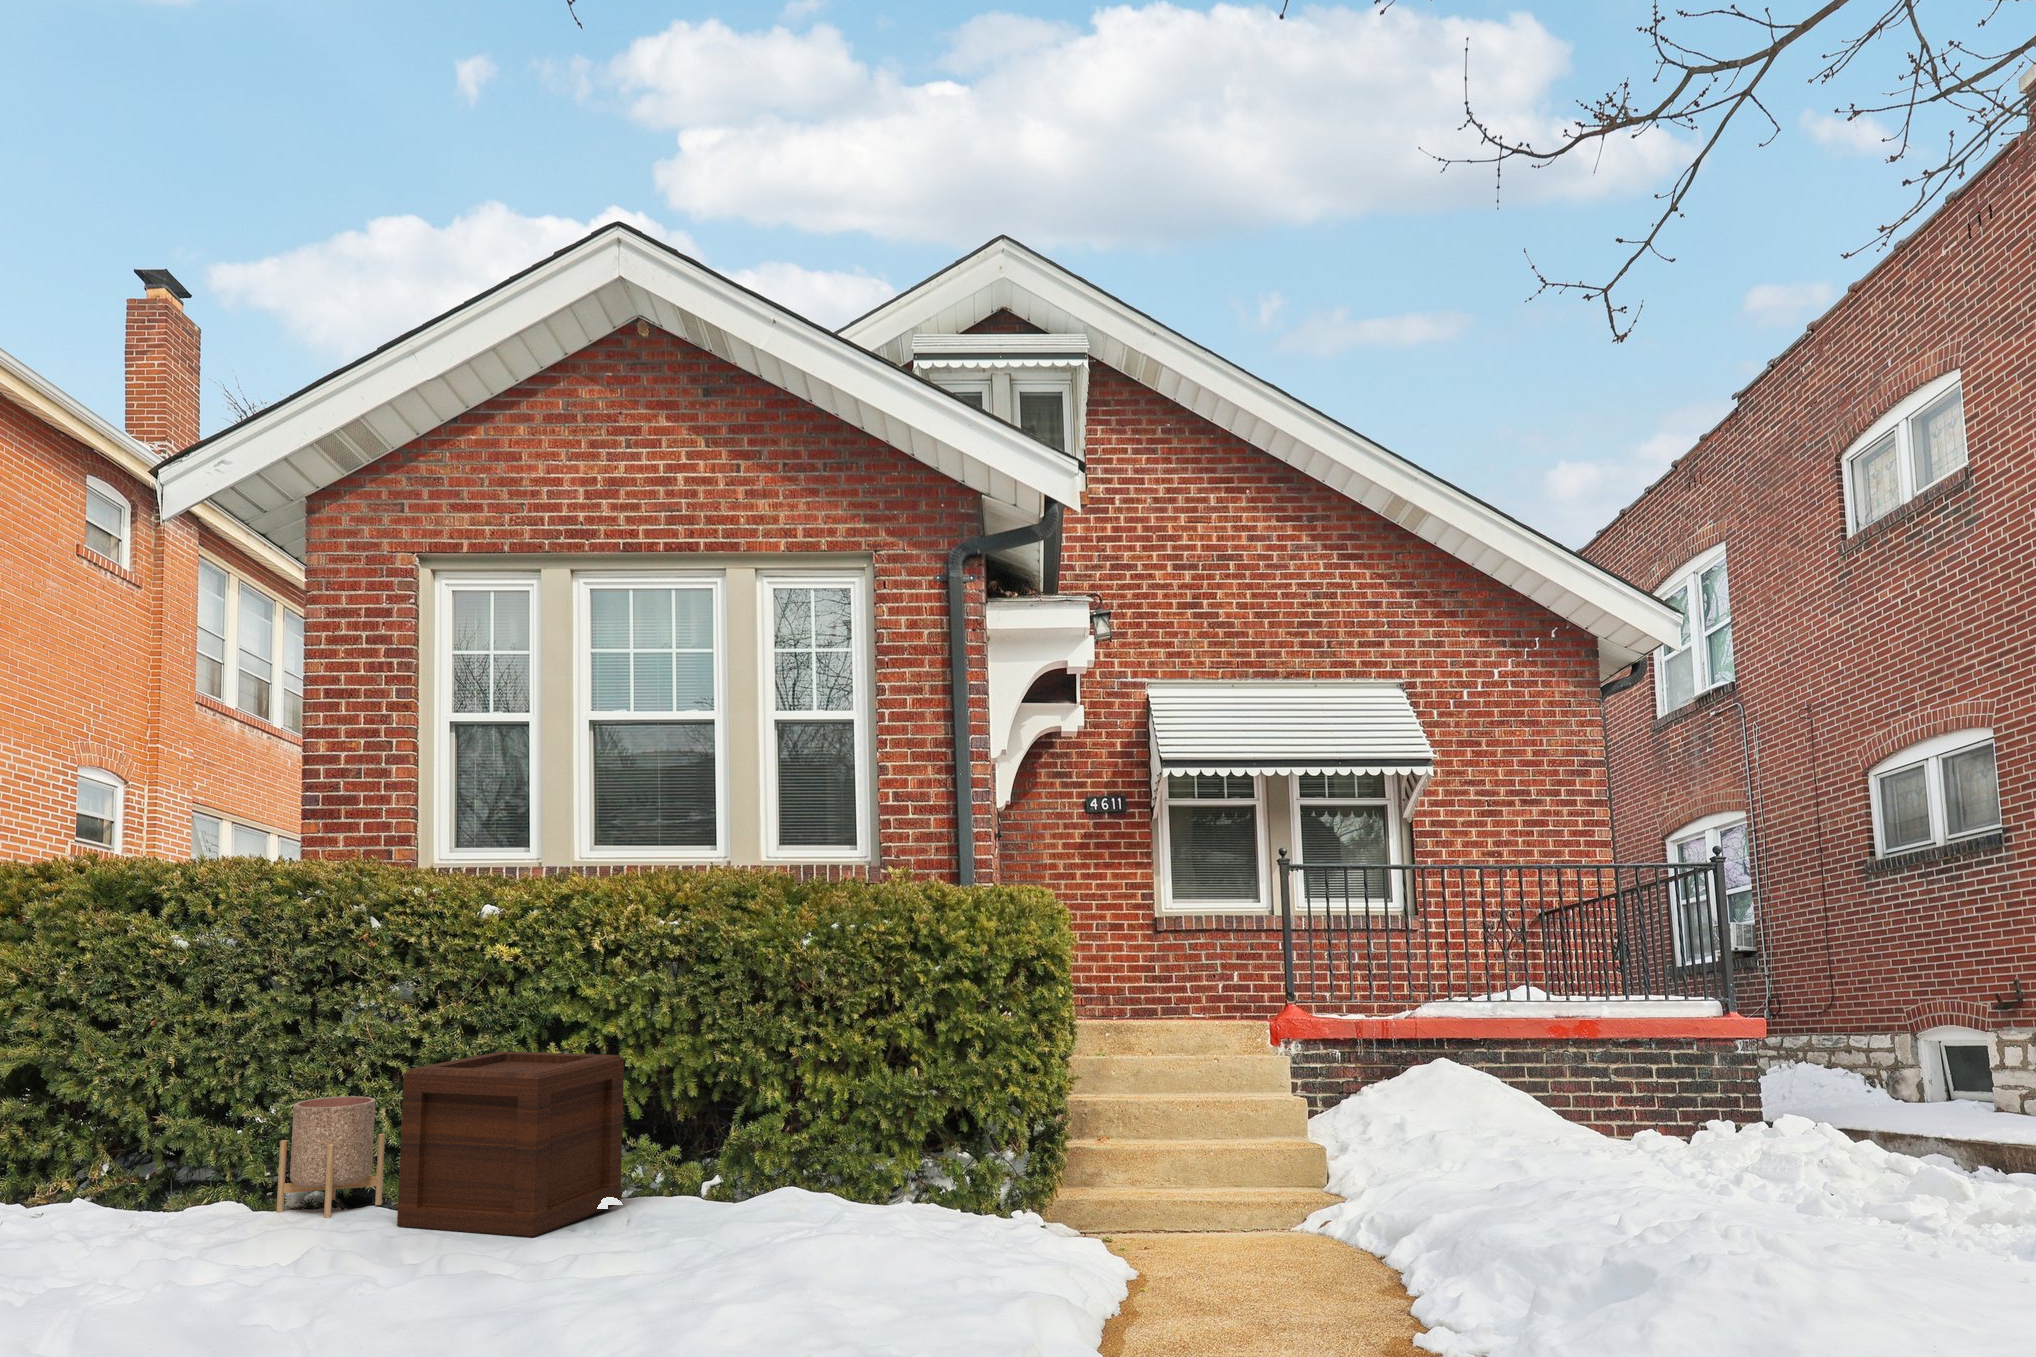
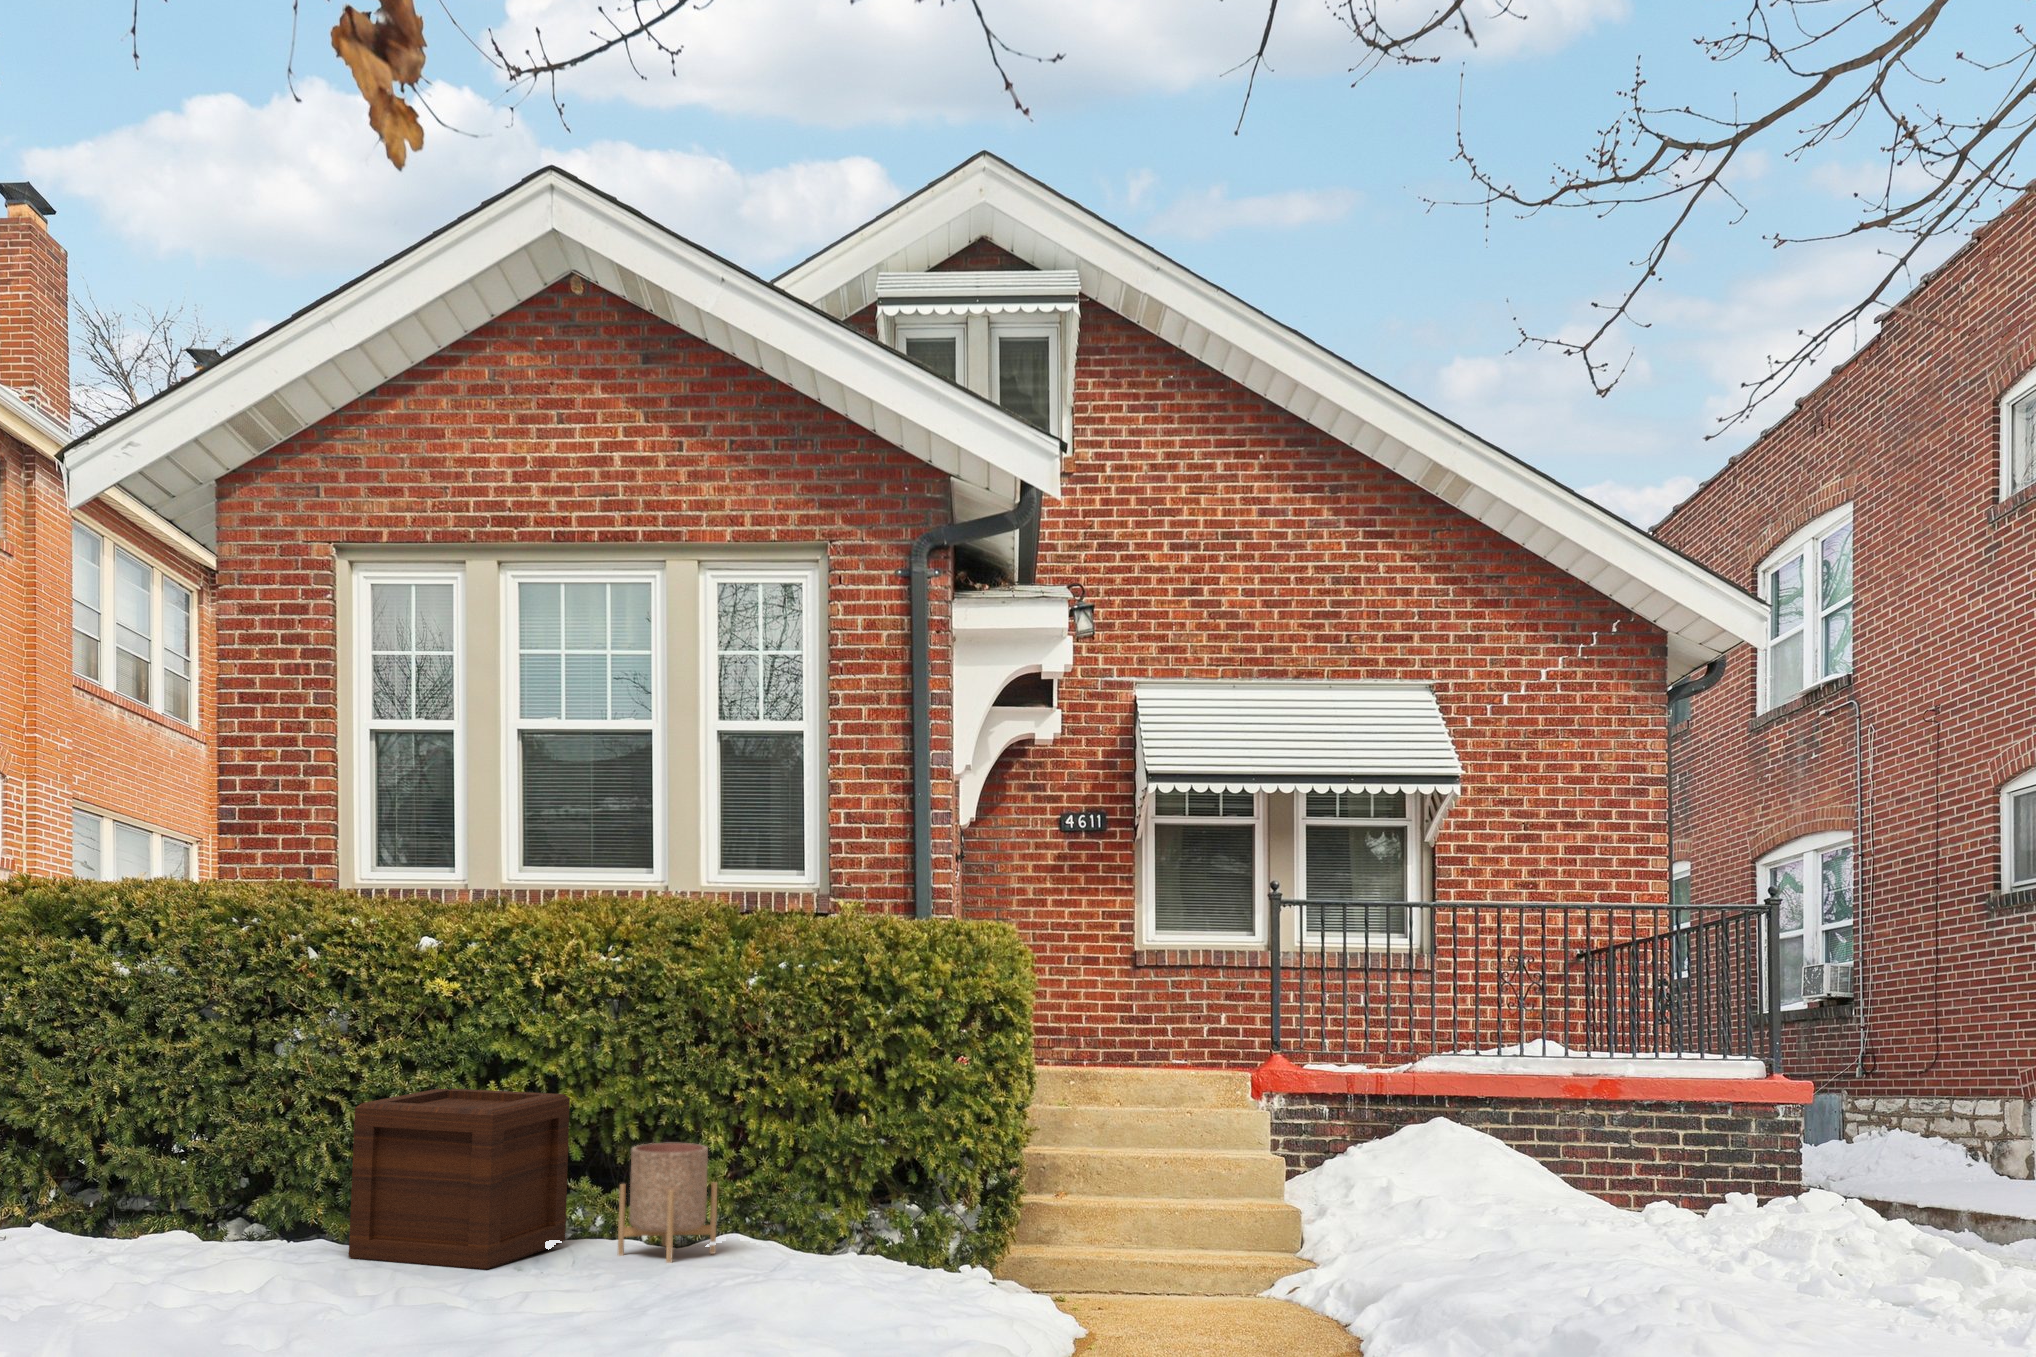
planter: present [276,1096,385,1218] -> present [618,1143,717,1263]

